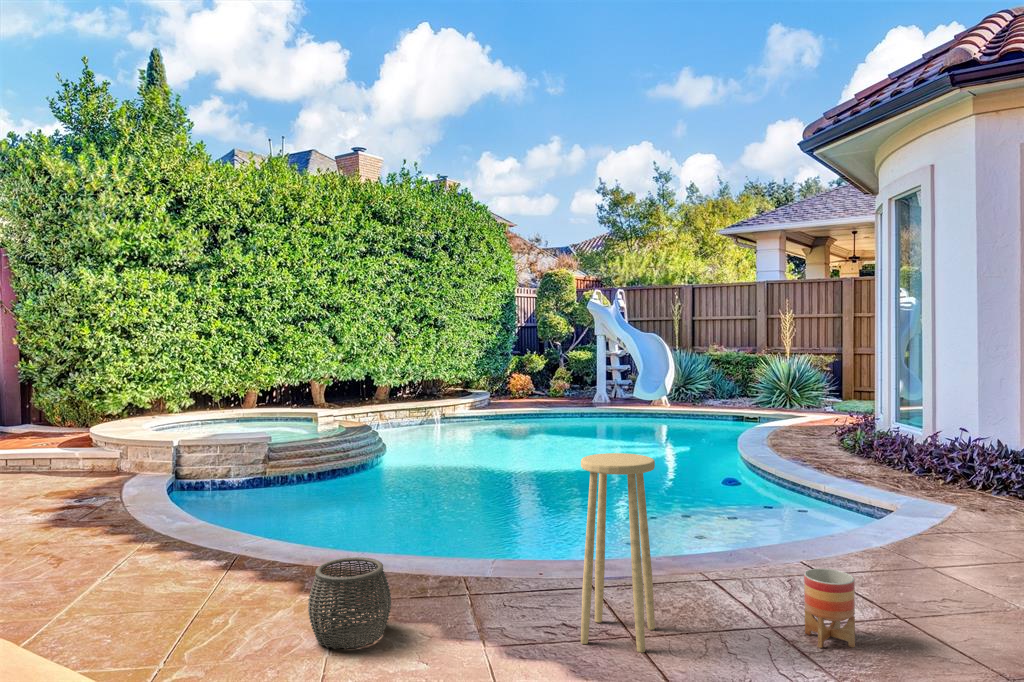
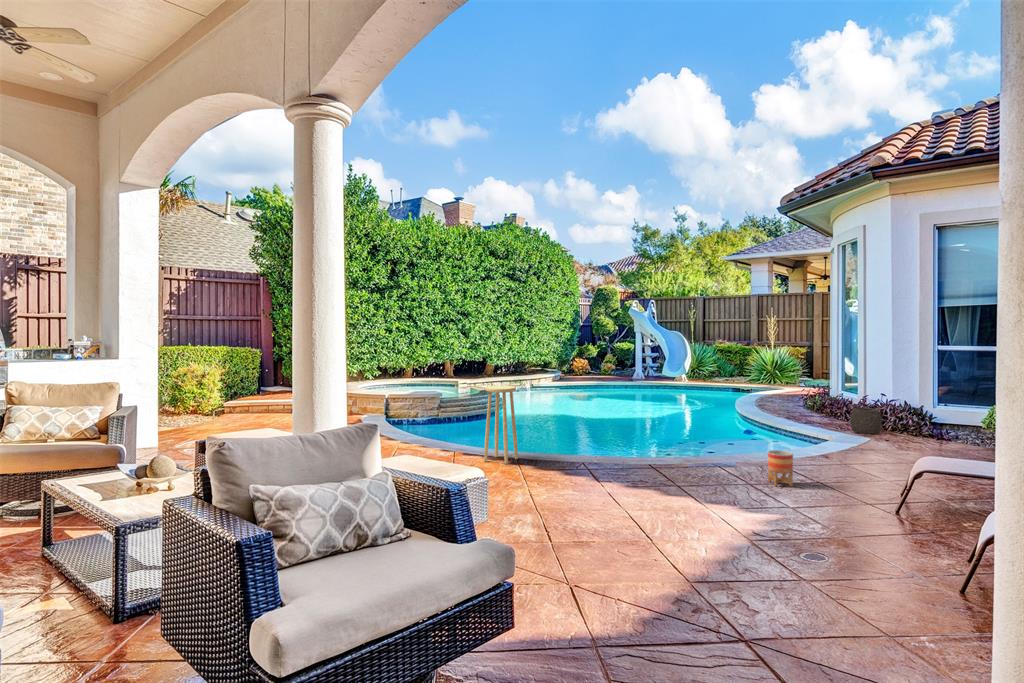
stool: present [581,453,655,653] -> present [484,386,518,464]
woven basket: present [308,557,391,649] -> present [850,408,882,434]

